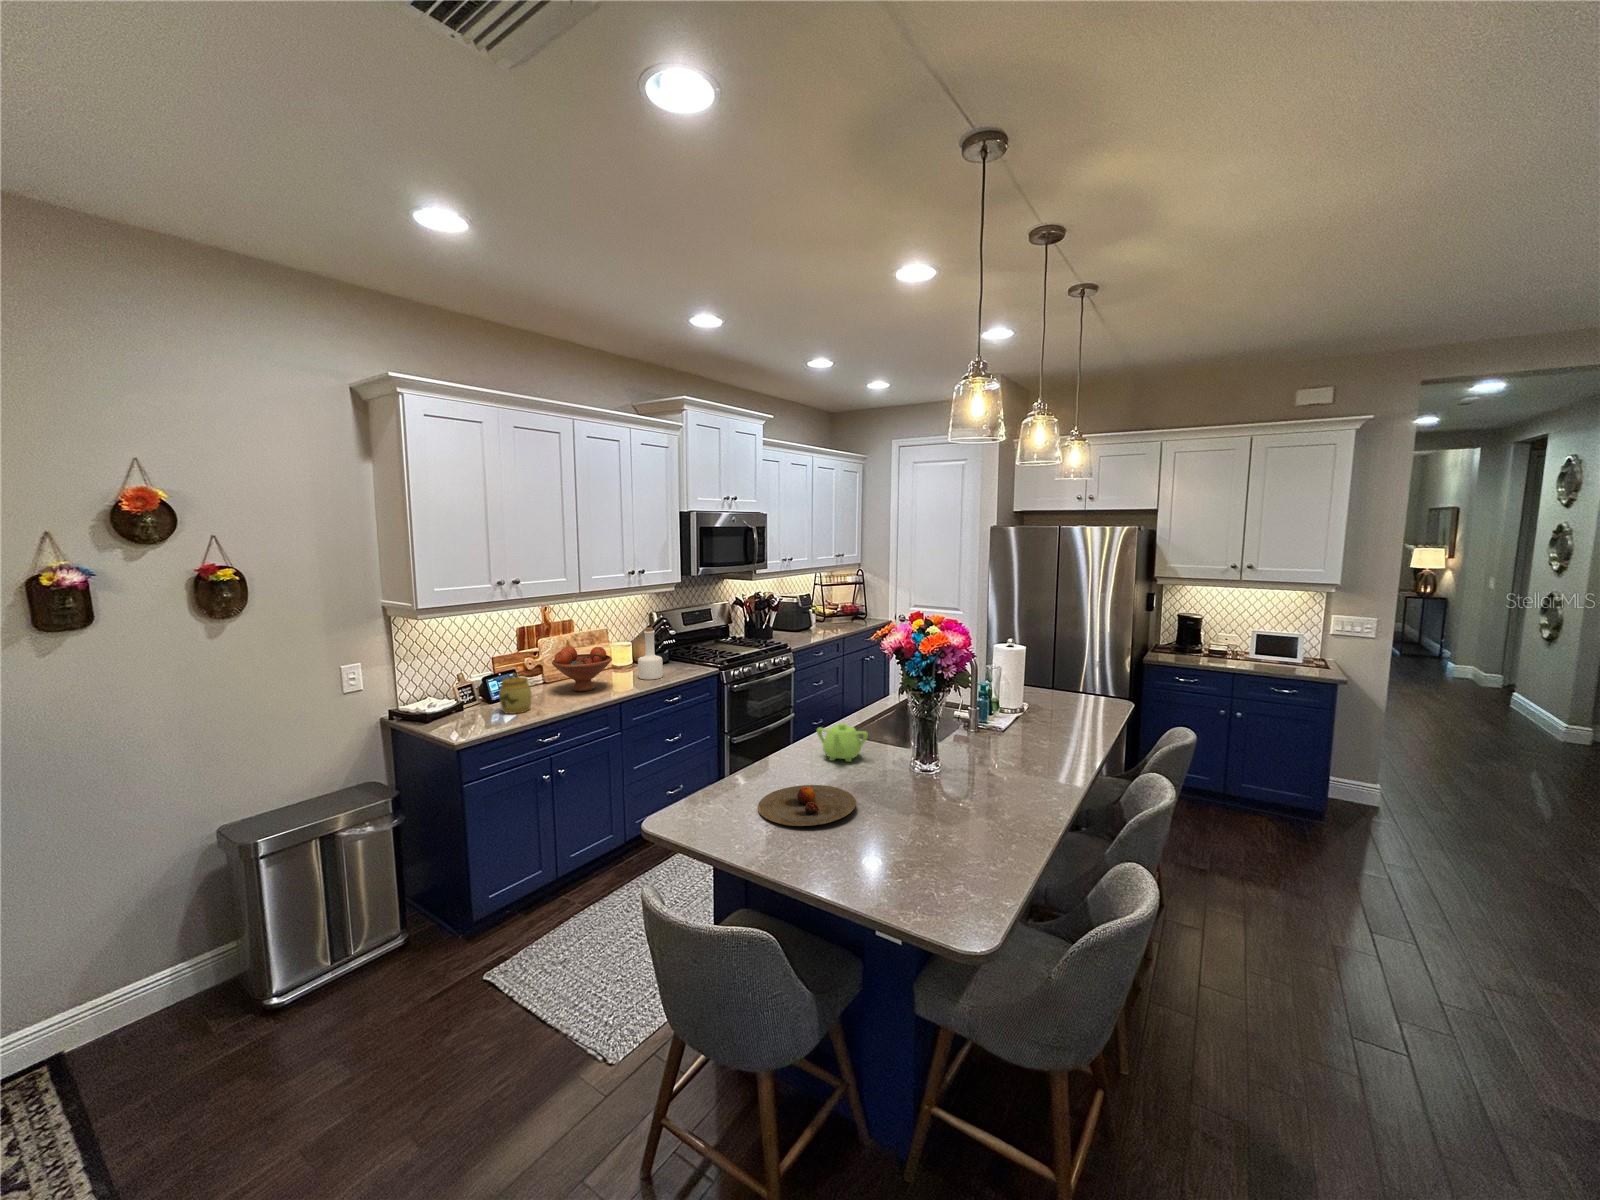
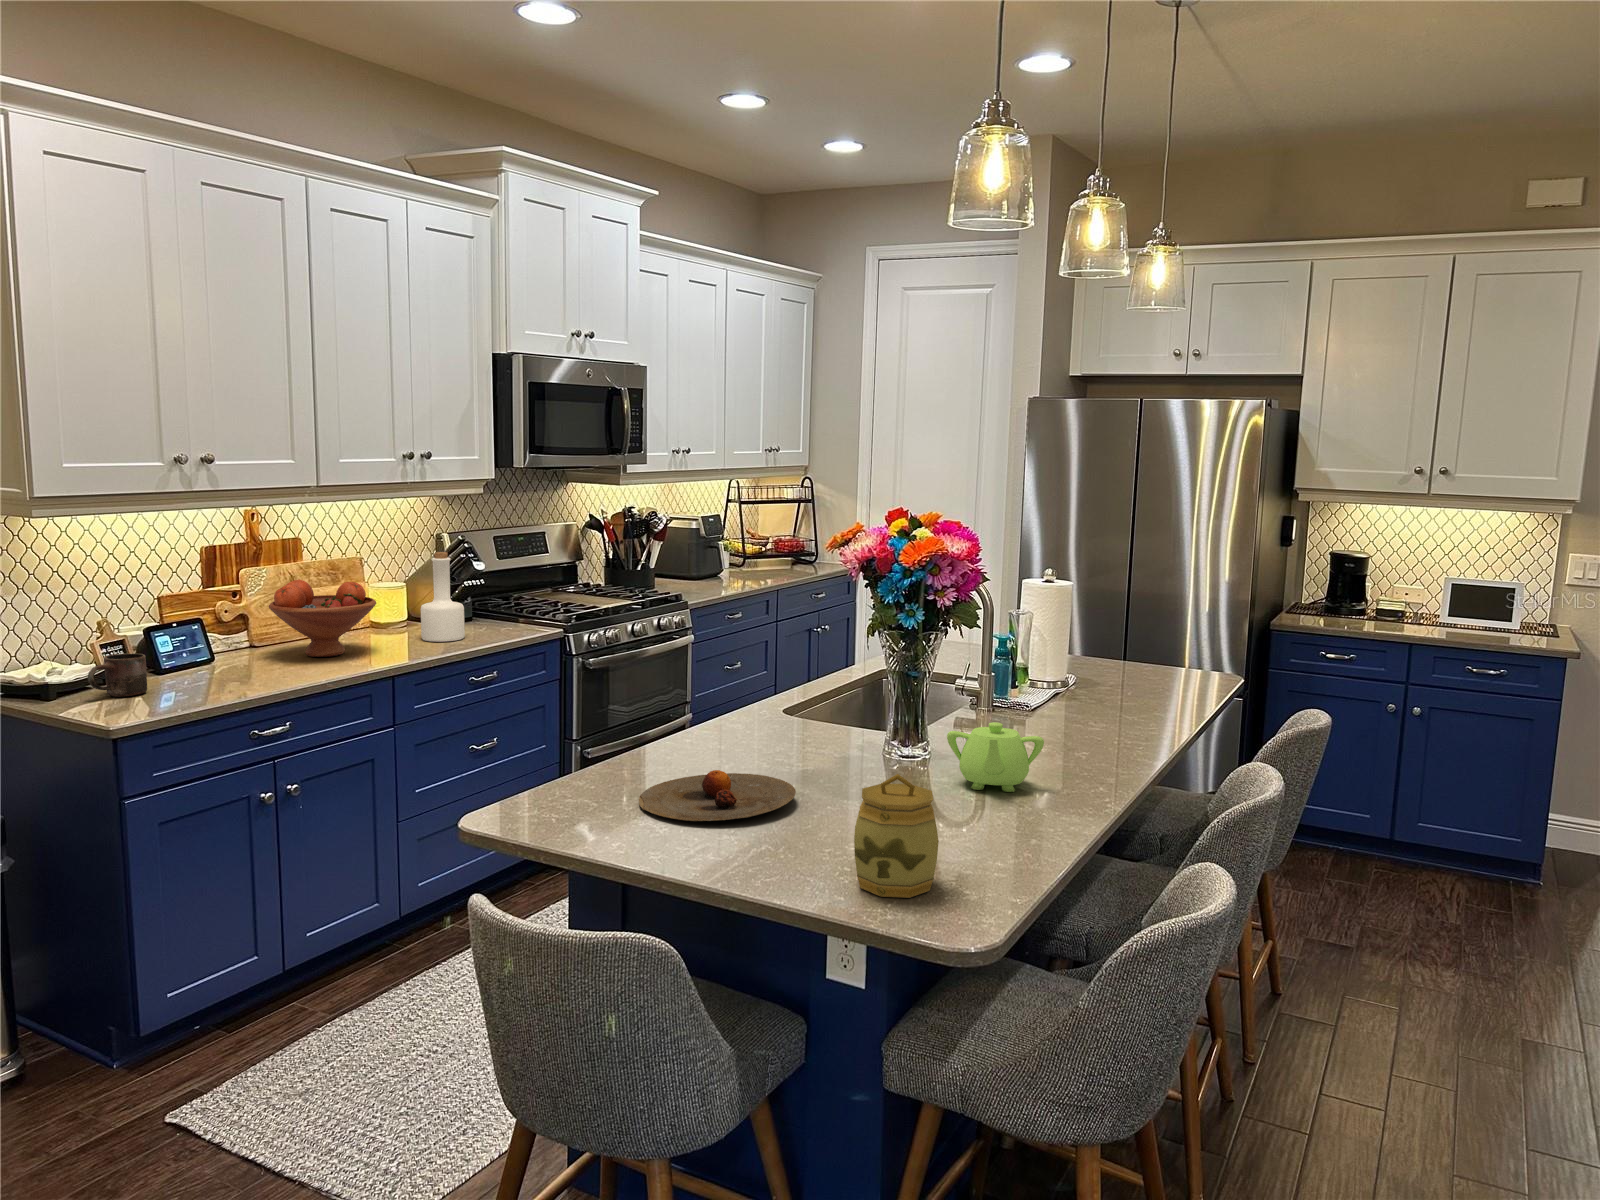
jar: present [499,673,532,714] -> present [854,774,939,898]
mug: none [447,695,481,721] -> present [88,653,147,697]
teapot: present [817,723,868,762] -> present [947,722,1044,792]

